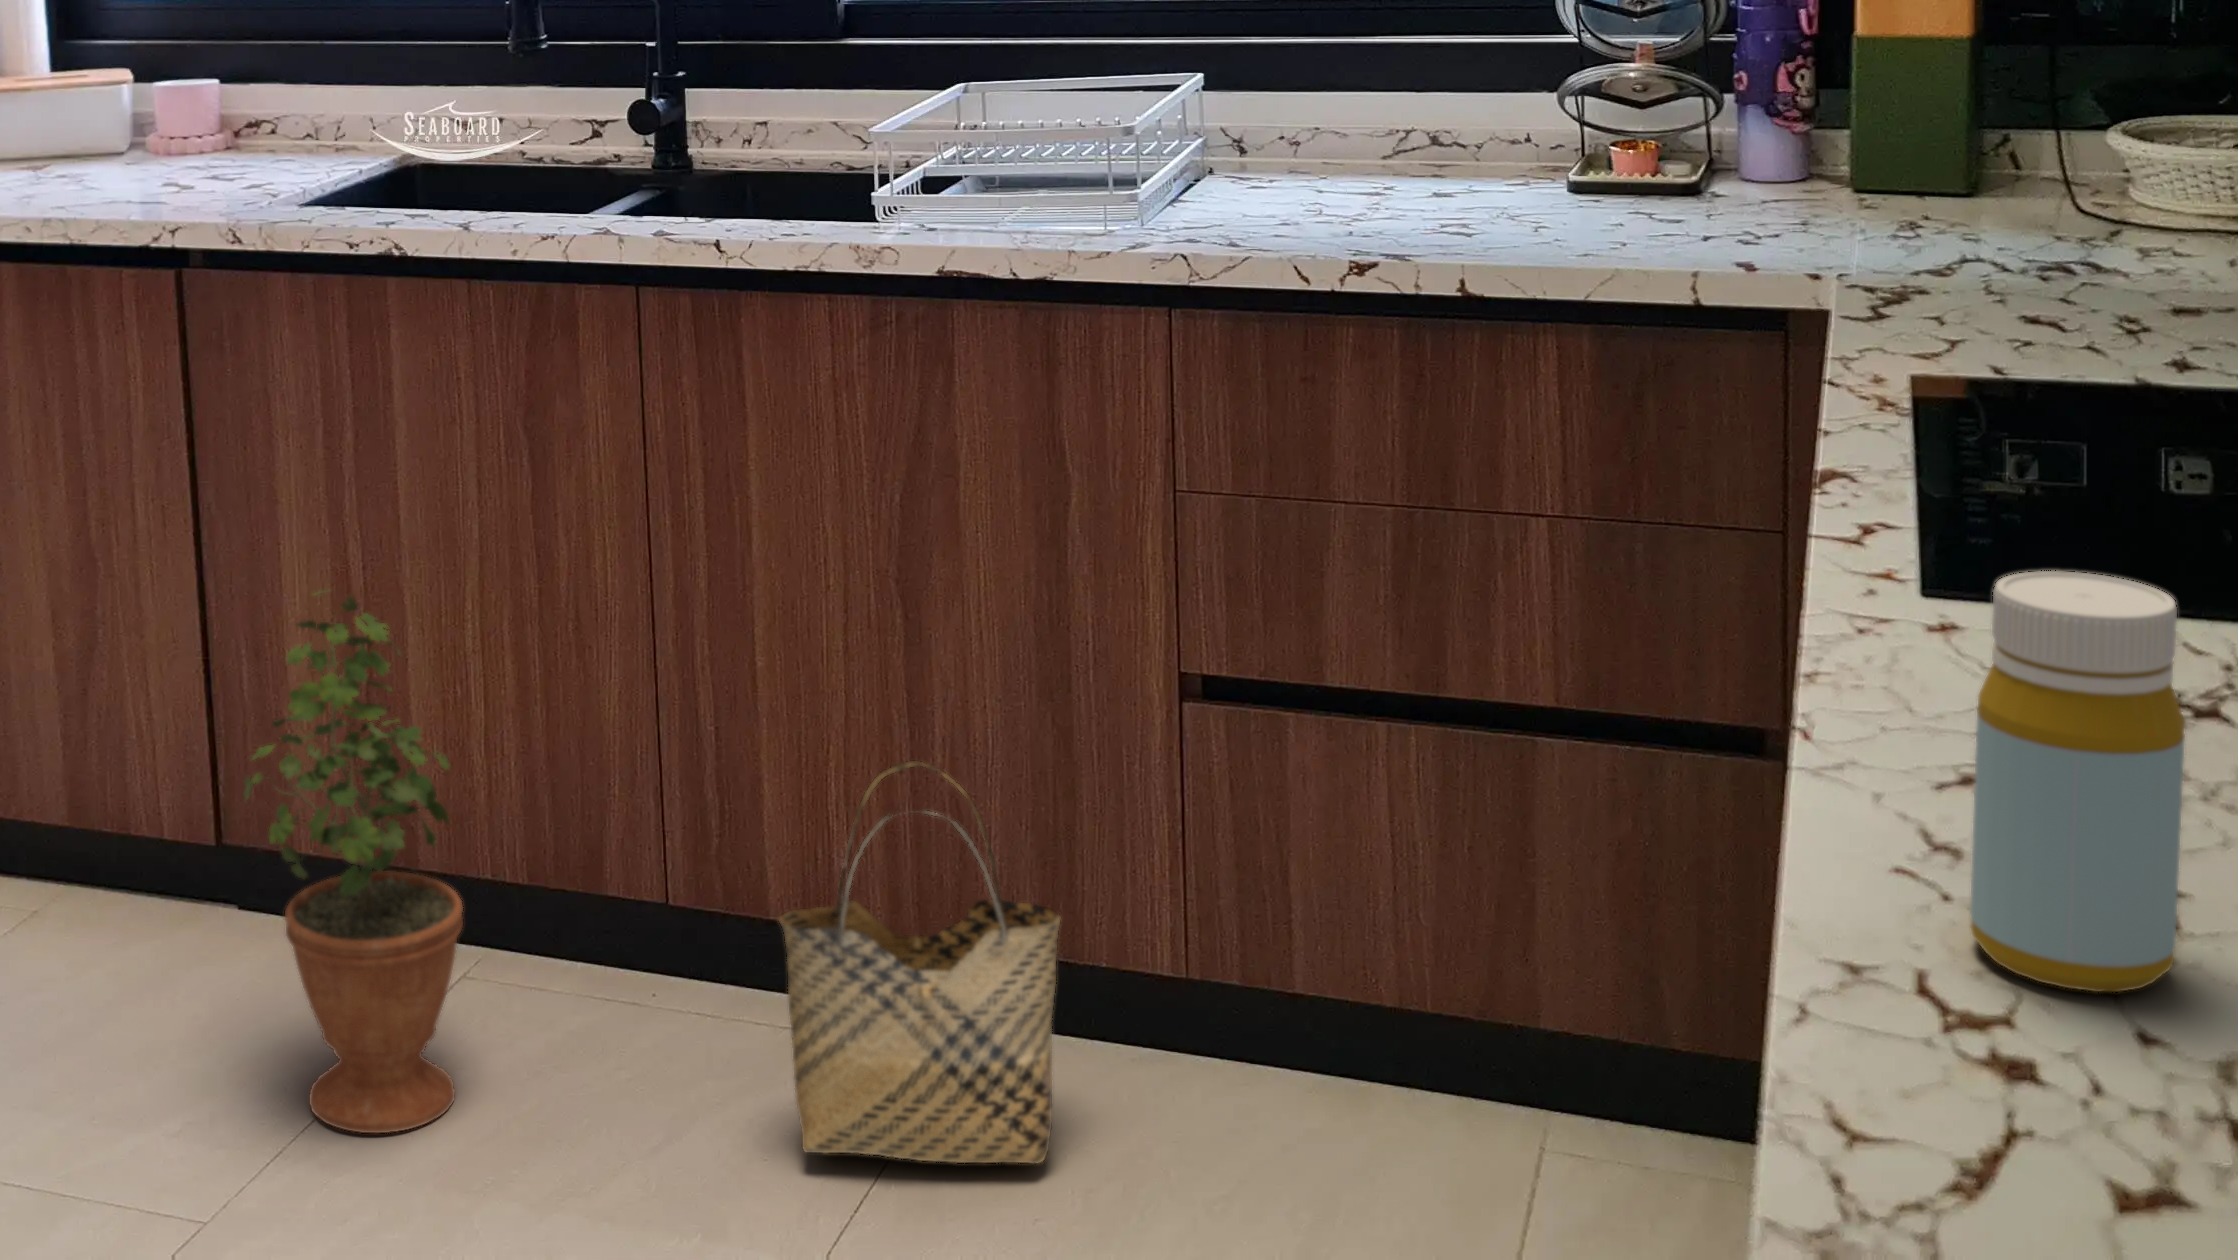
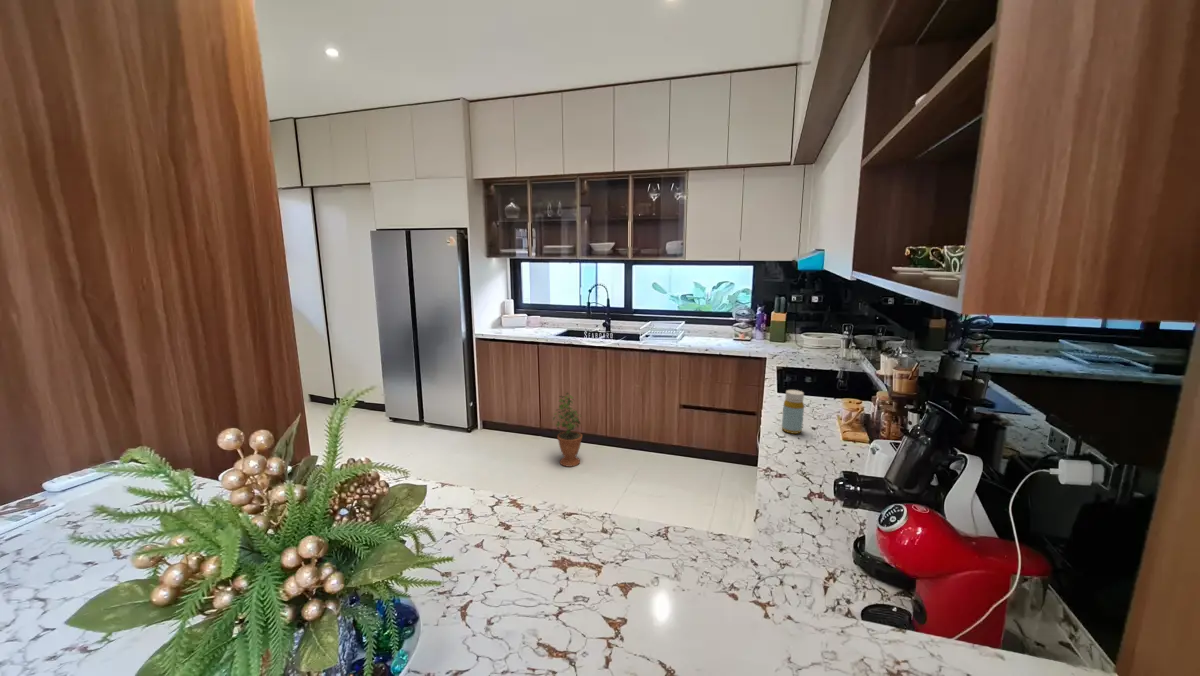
woven basket: present [779,761,1060,1163] -> none [627,415,665,469]

